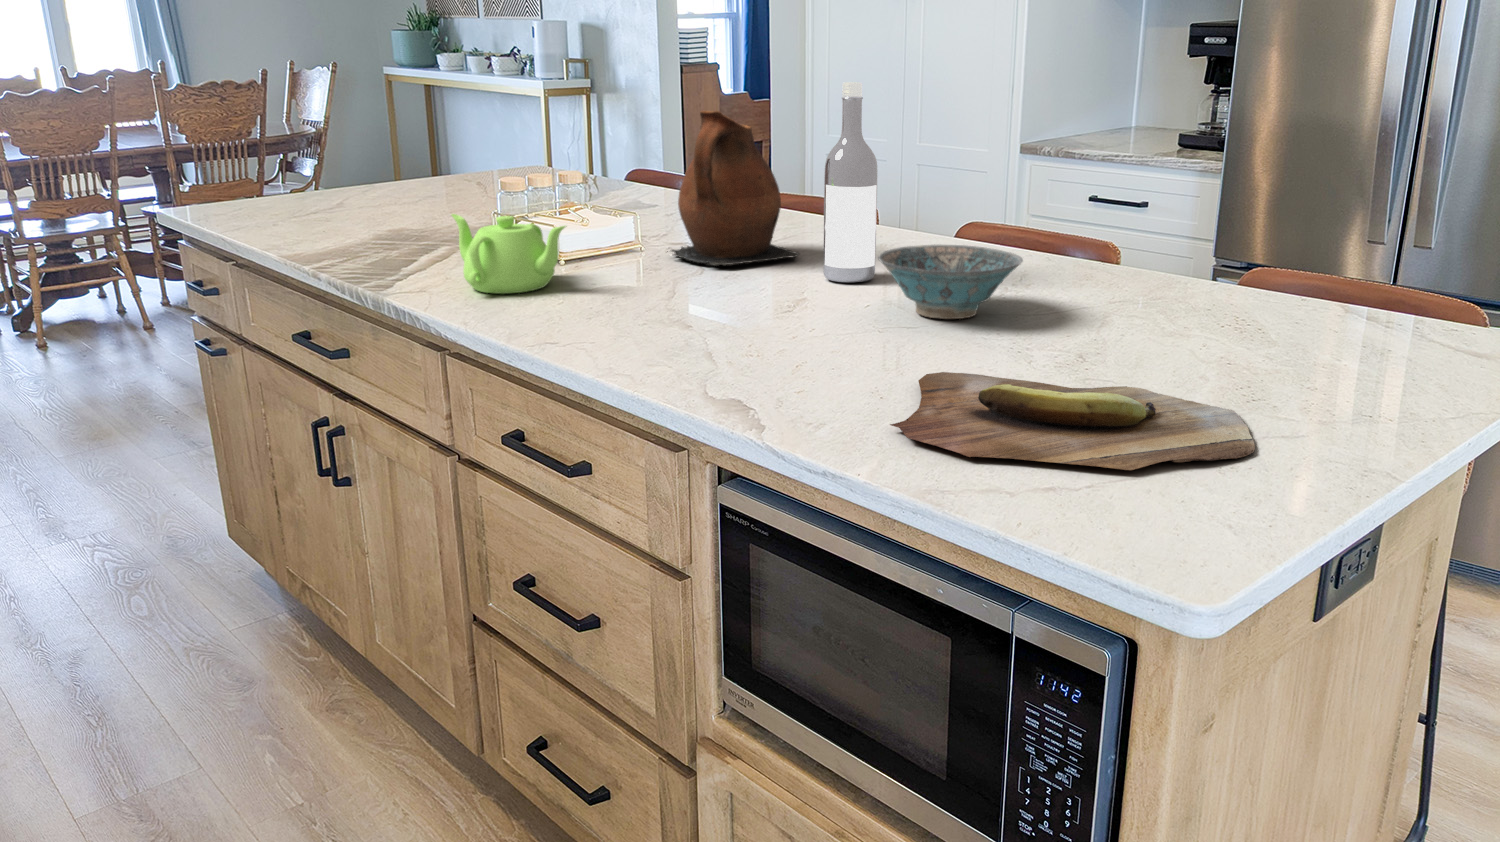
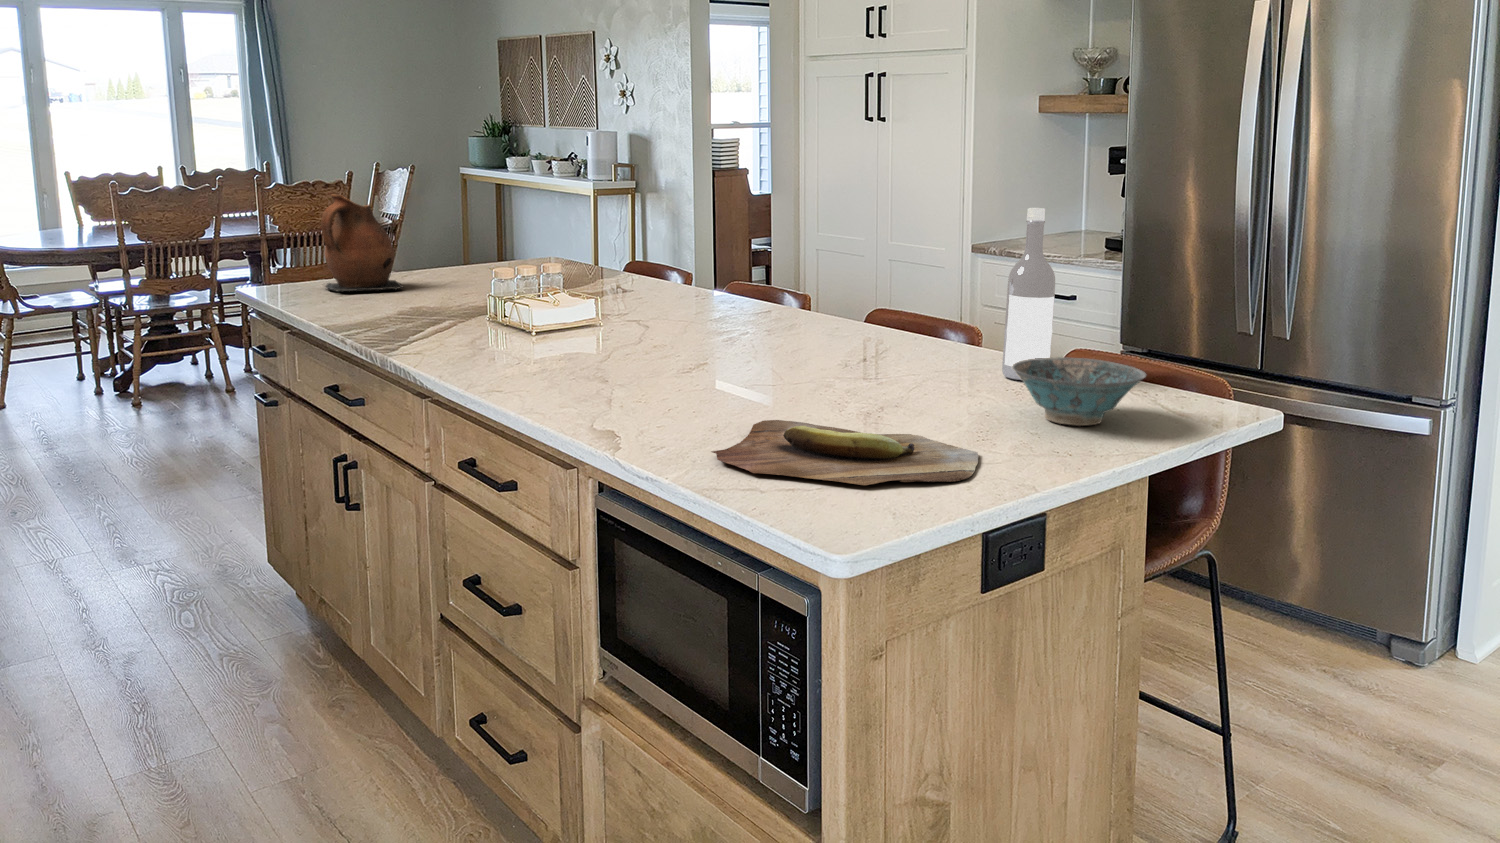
wine bottle: present [823,82,877,283] -> present [1002,208,1055,380]
ceramic pitcher: present [667,111,799,266] -> present [321,195,403,291]
teapot: present [452,214,565,294] -> none [444,293,529,356]
ceramic bowl: present [878,245,1023,319] -> present [1012,357,1146,426]

